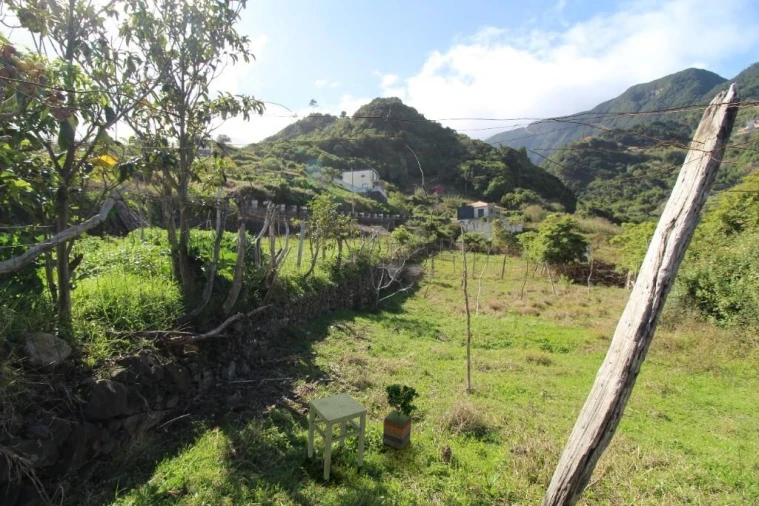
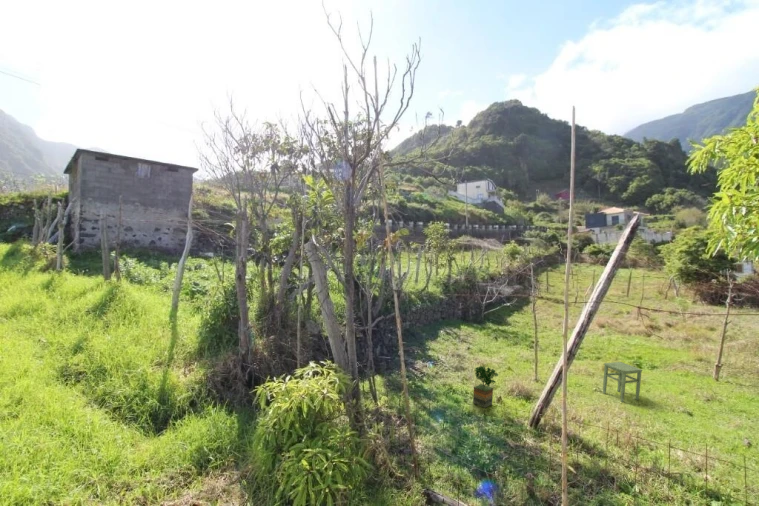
stool: present [308,393,367,480] -> present [603,362,642,402]

